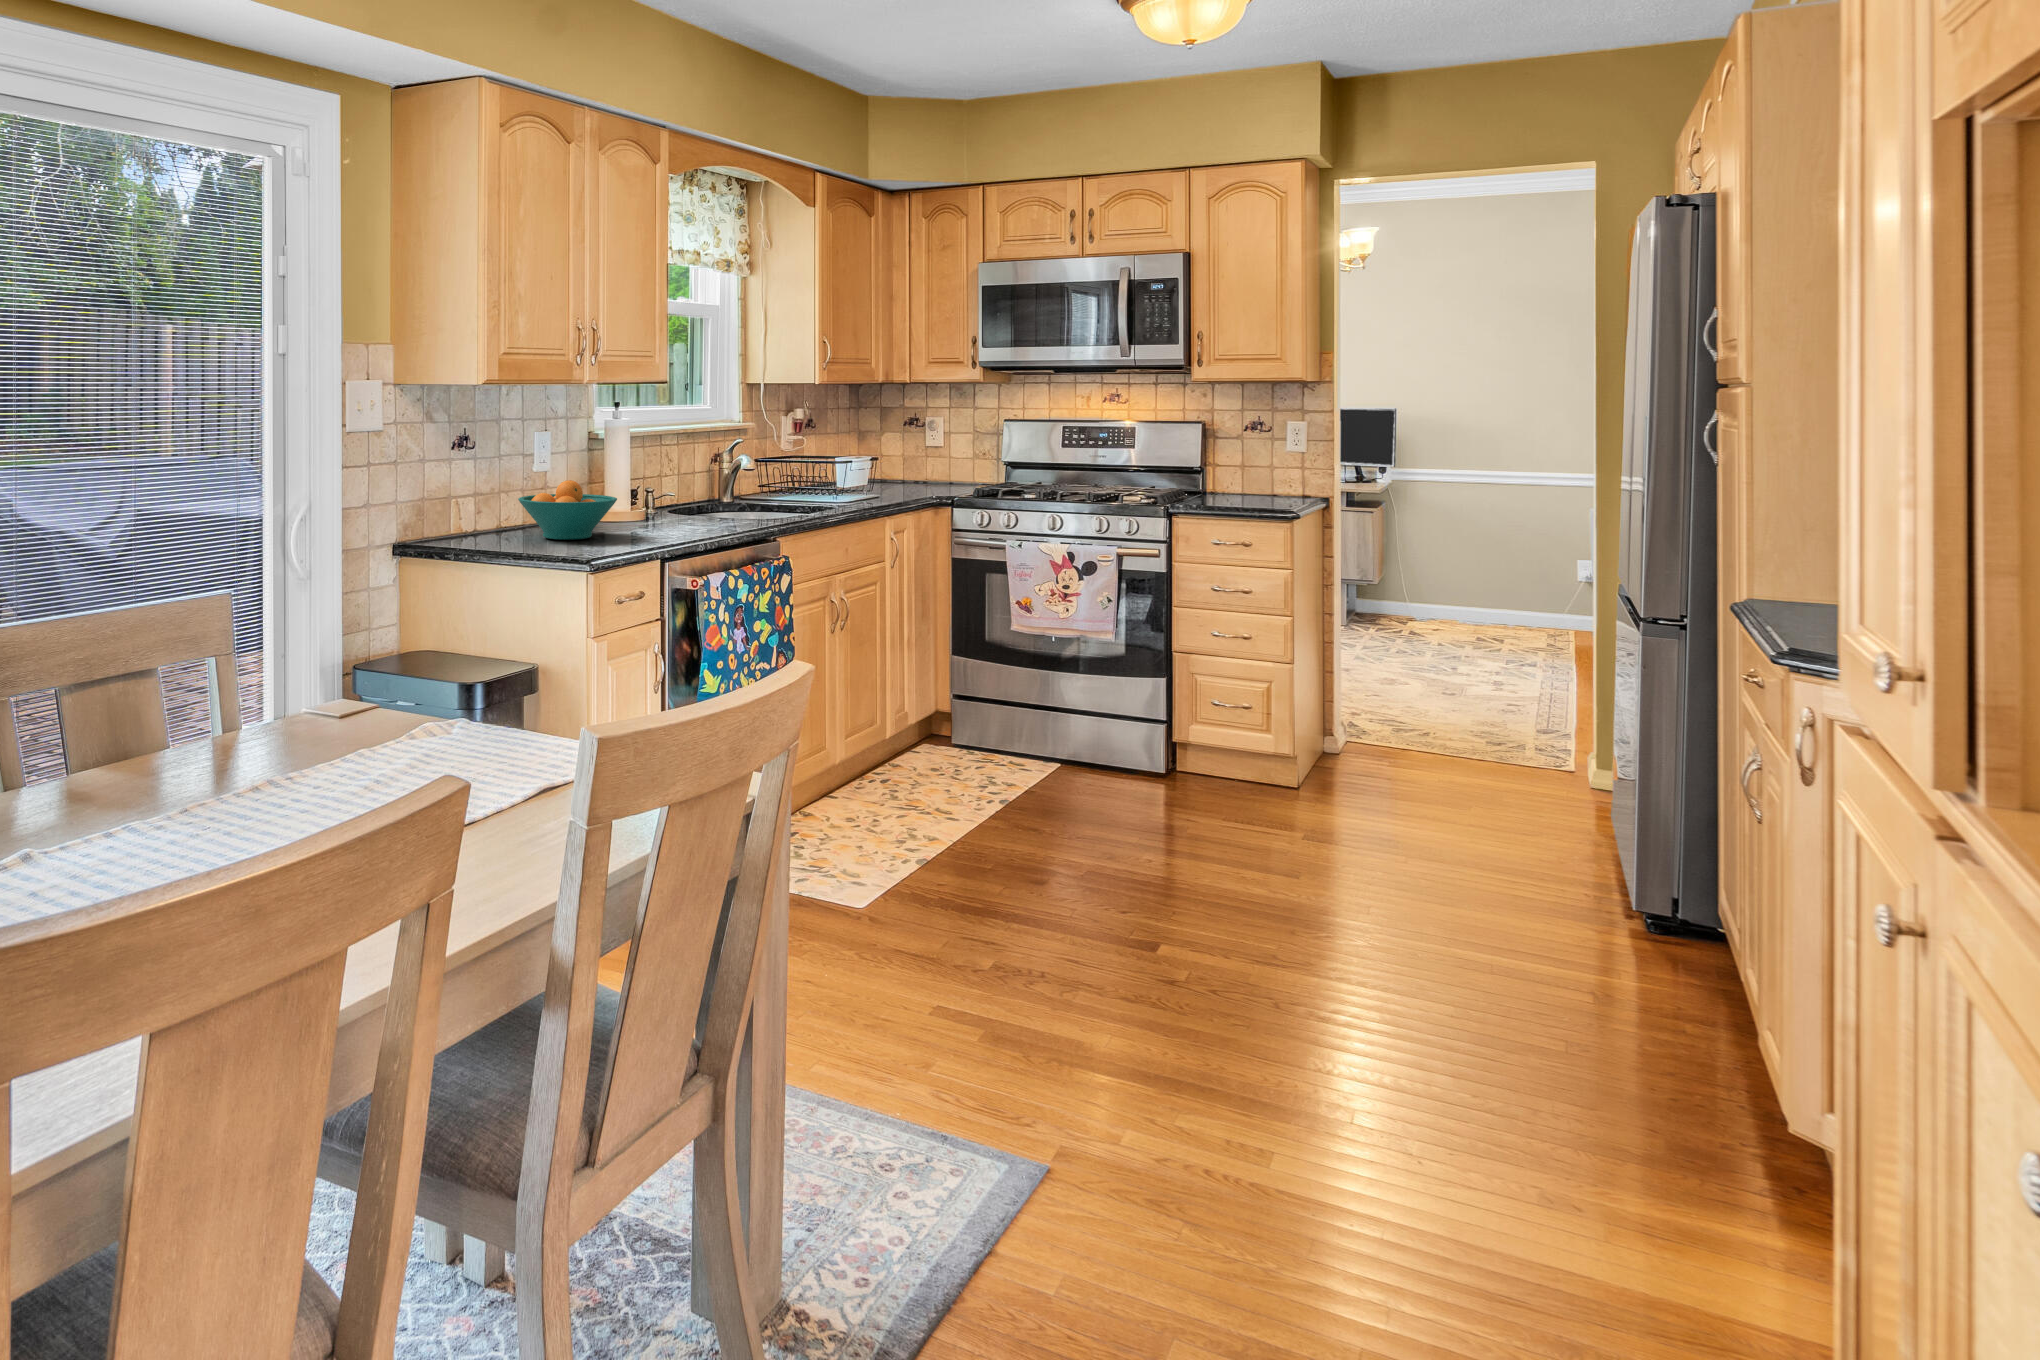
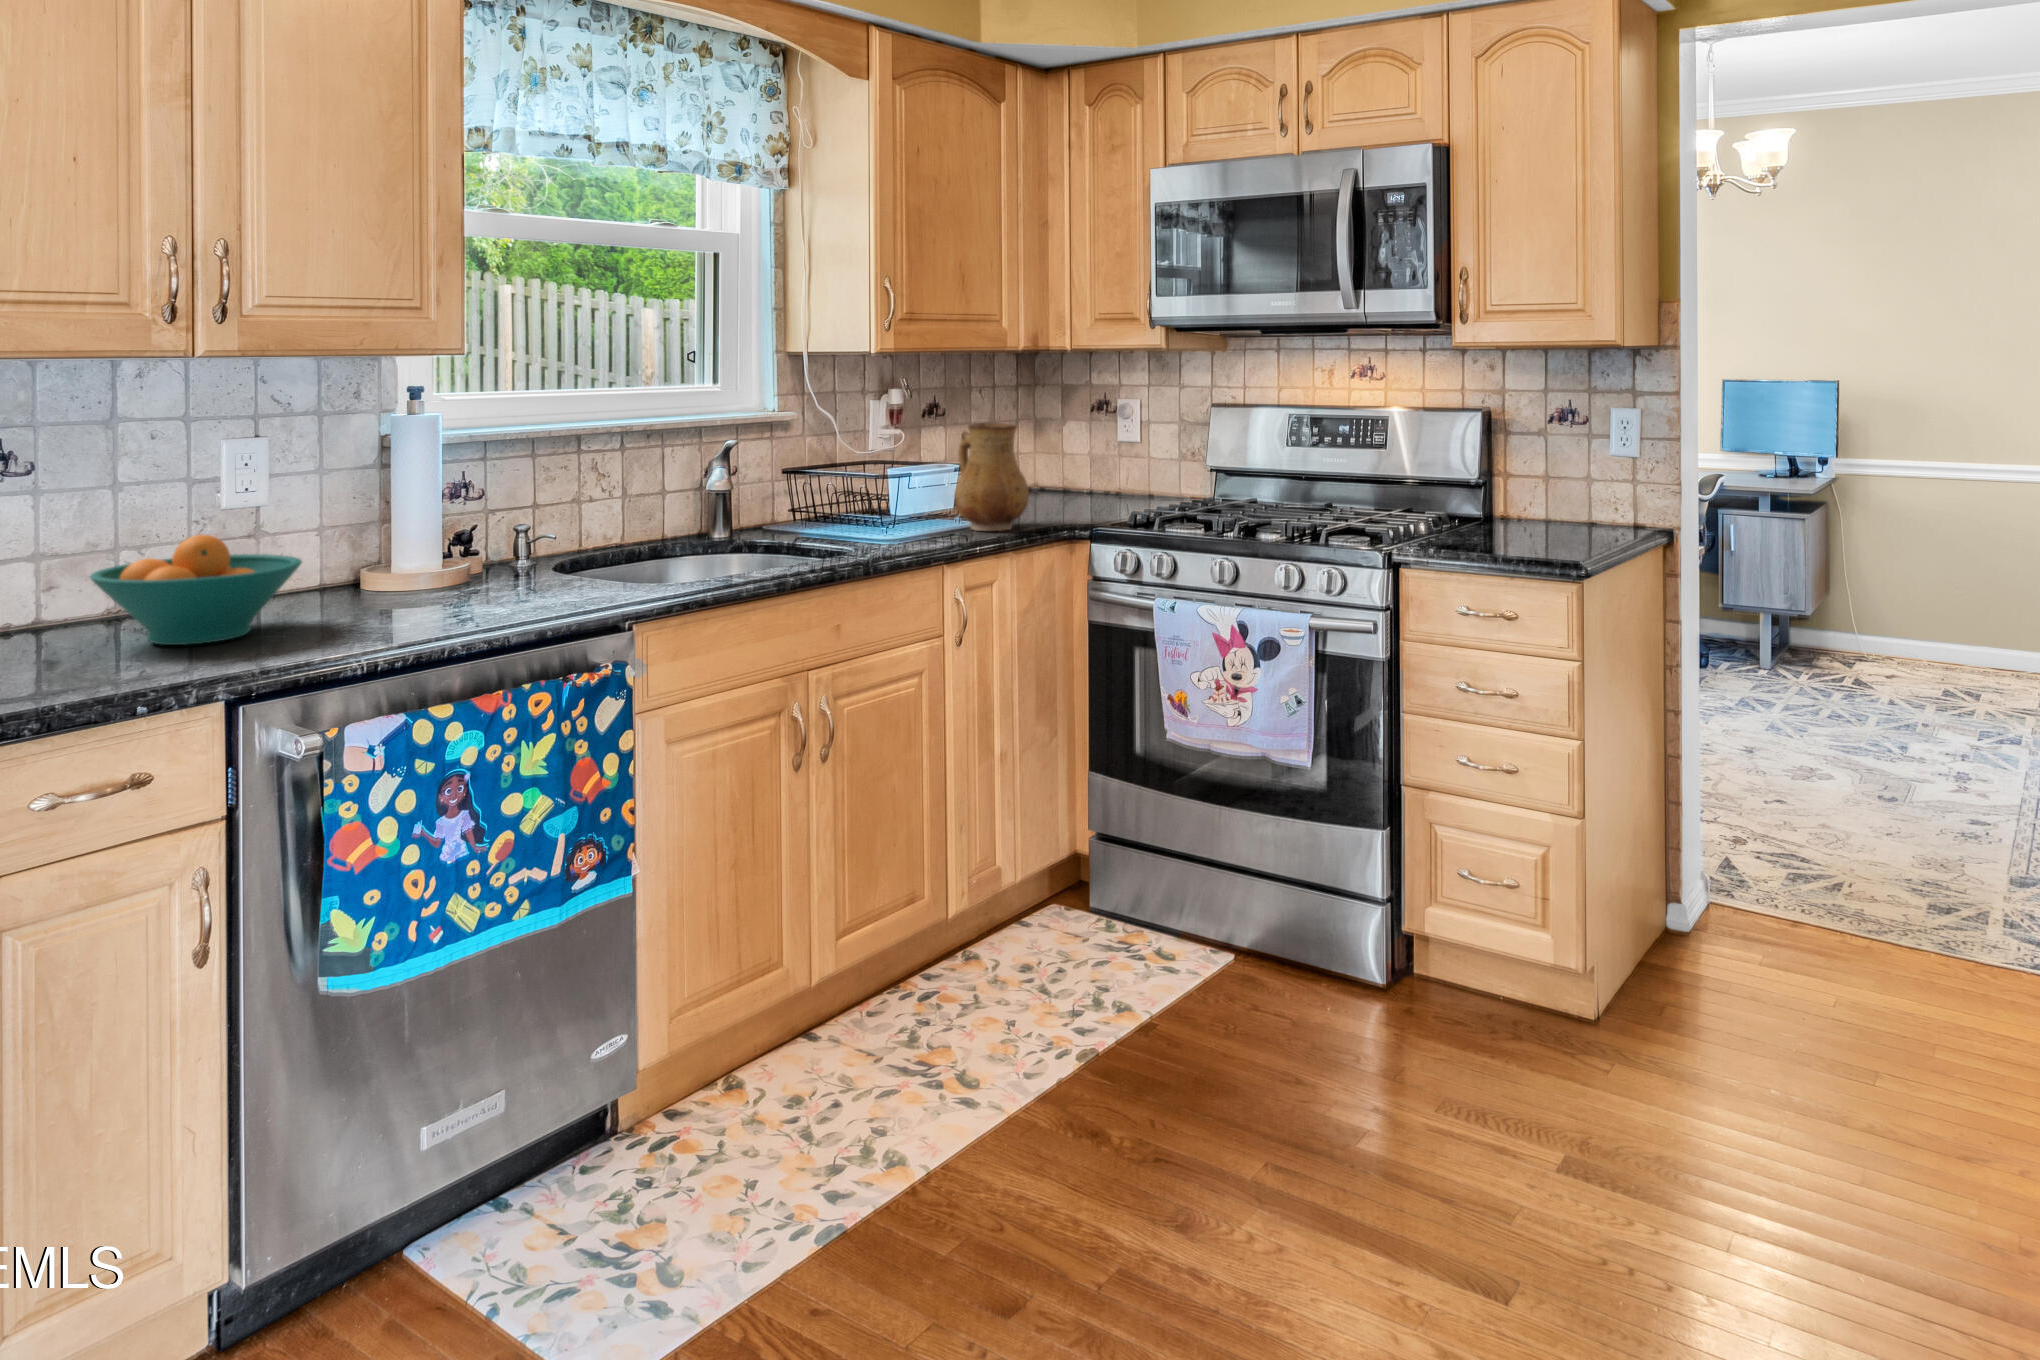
ceramic pitcher: none [864,428,915,498] -> present [954,423,1029,531]

